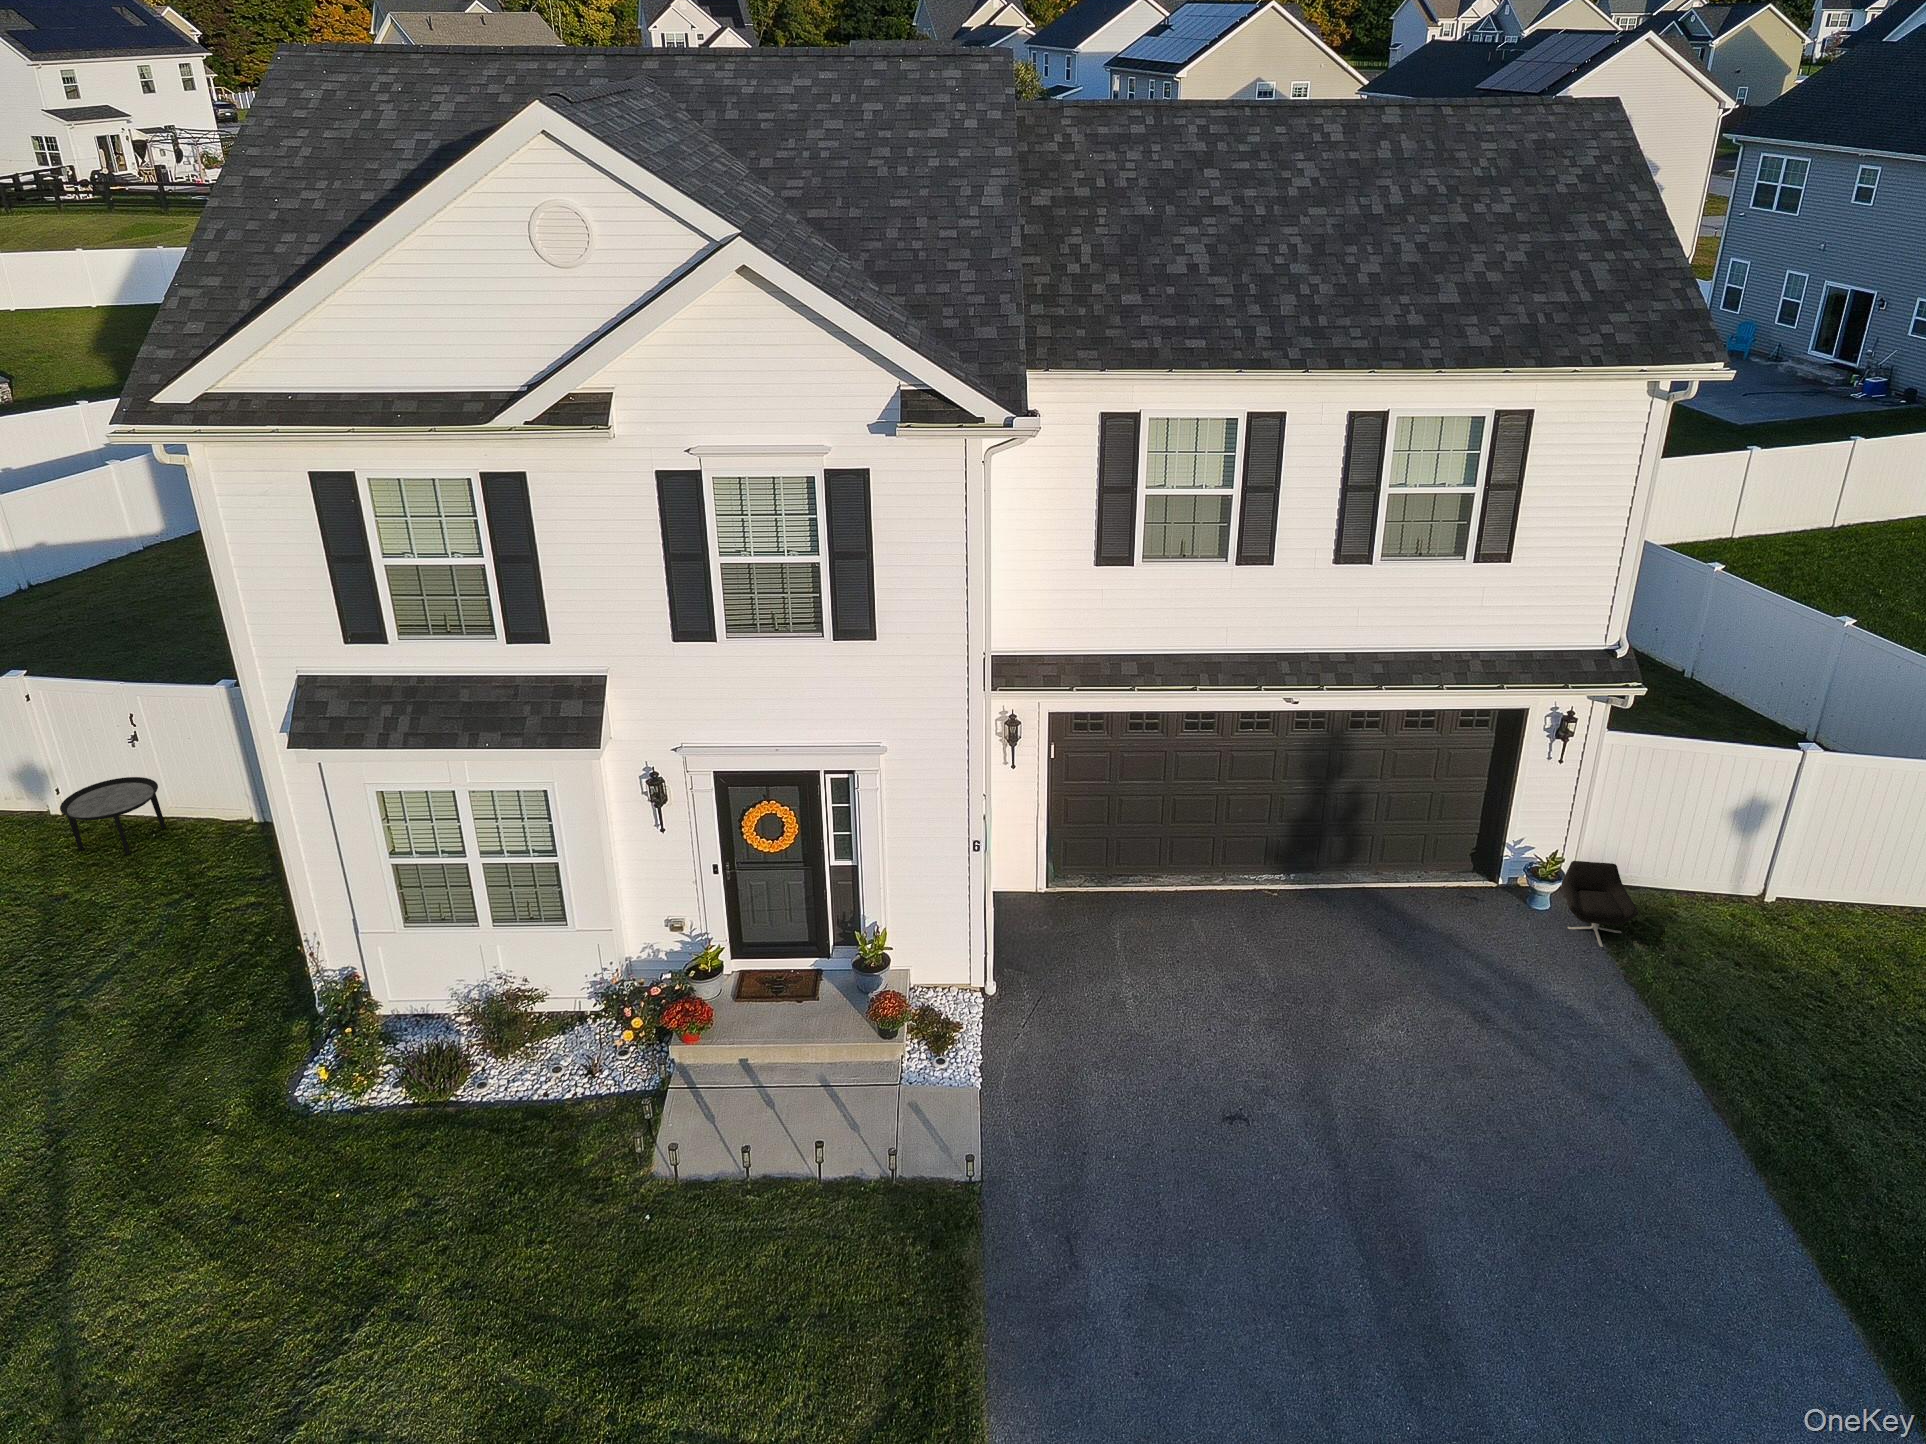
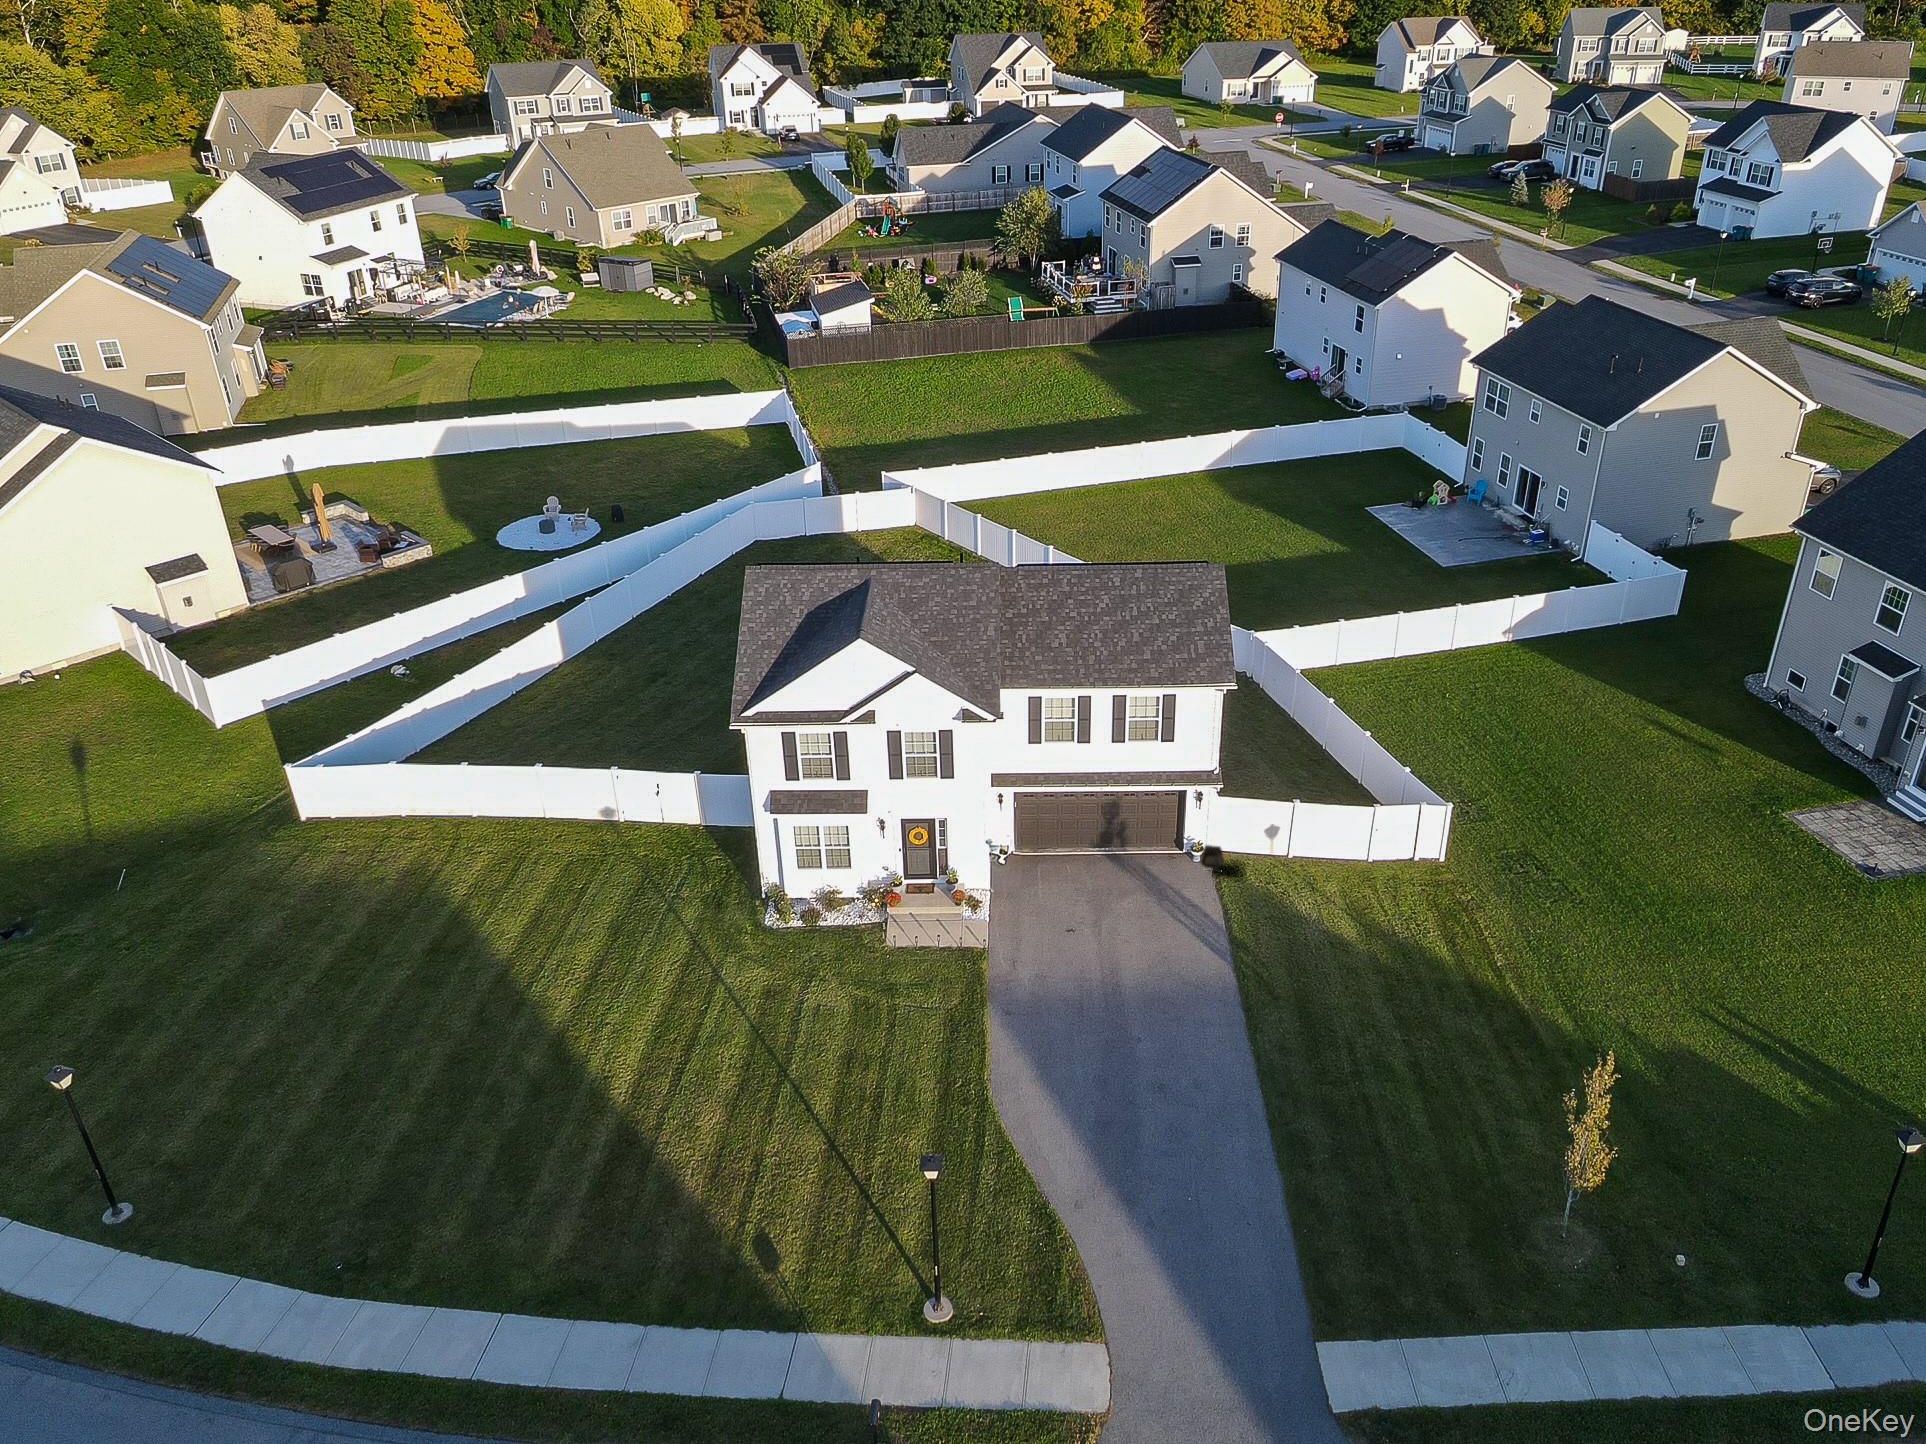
round table: present [60,777,166,855] -> none [643,810,676,841]

